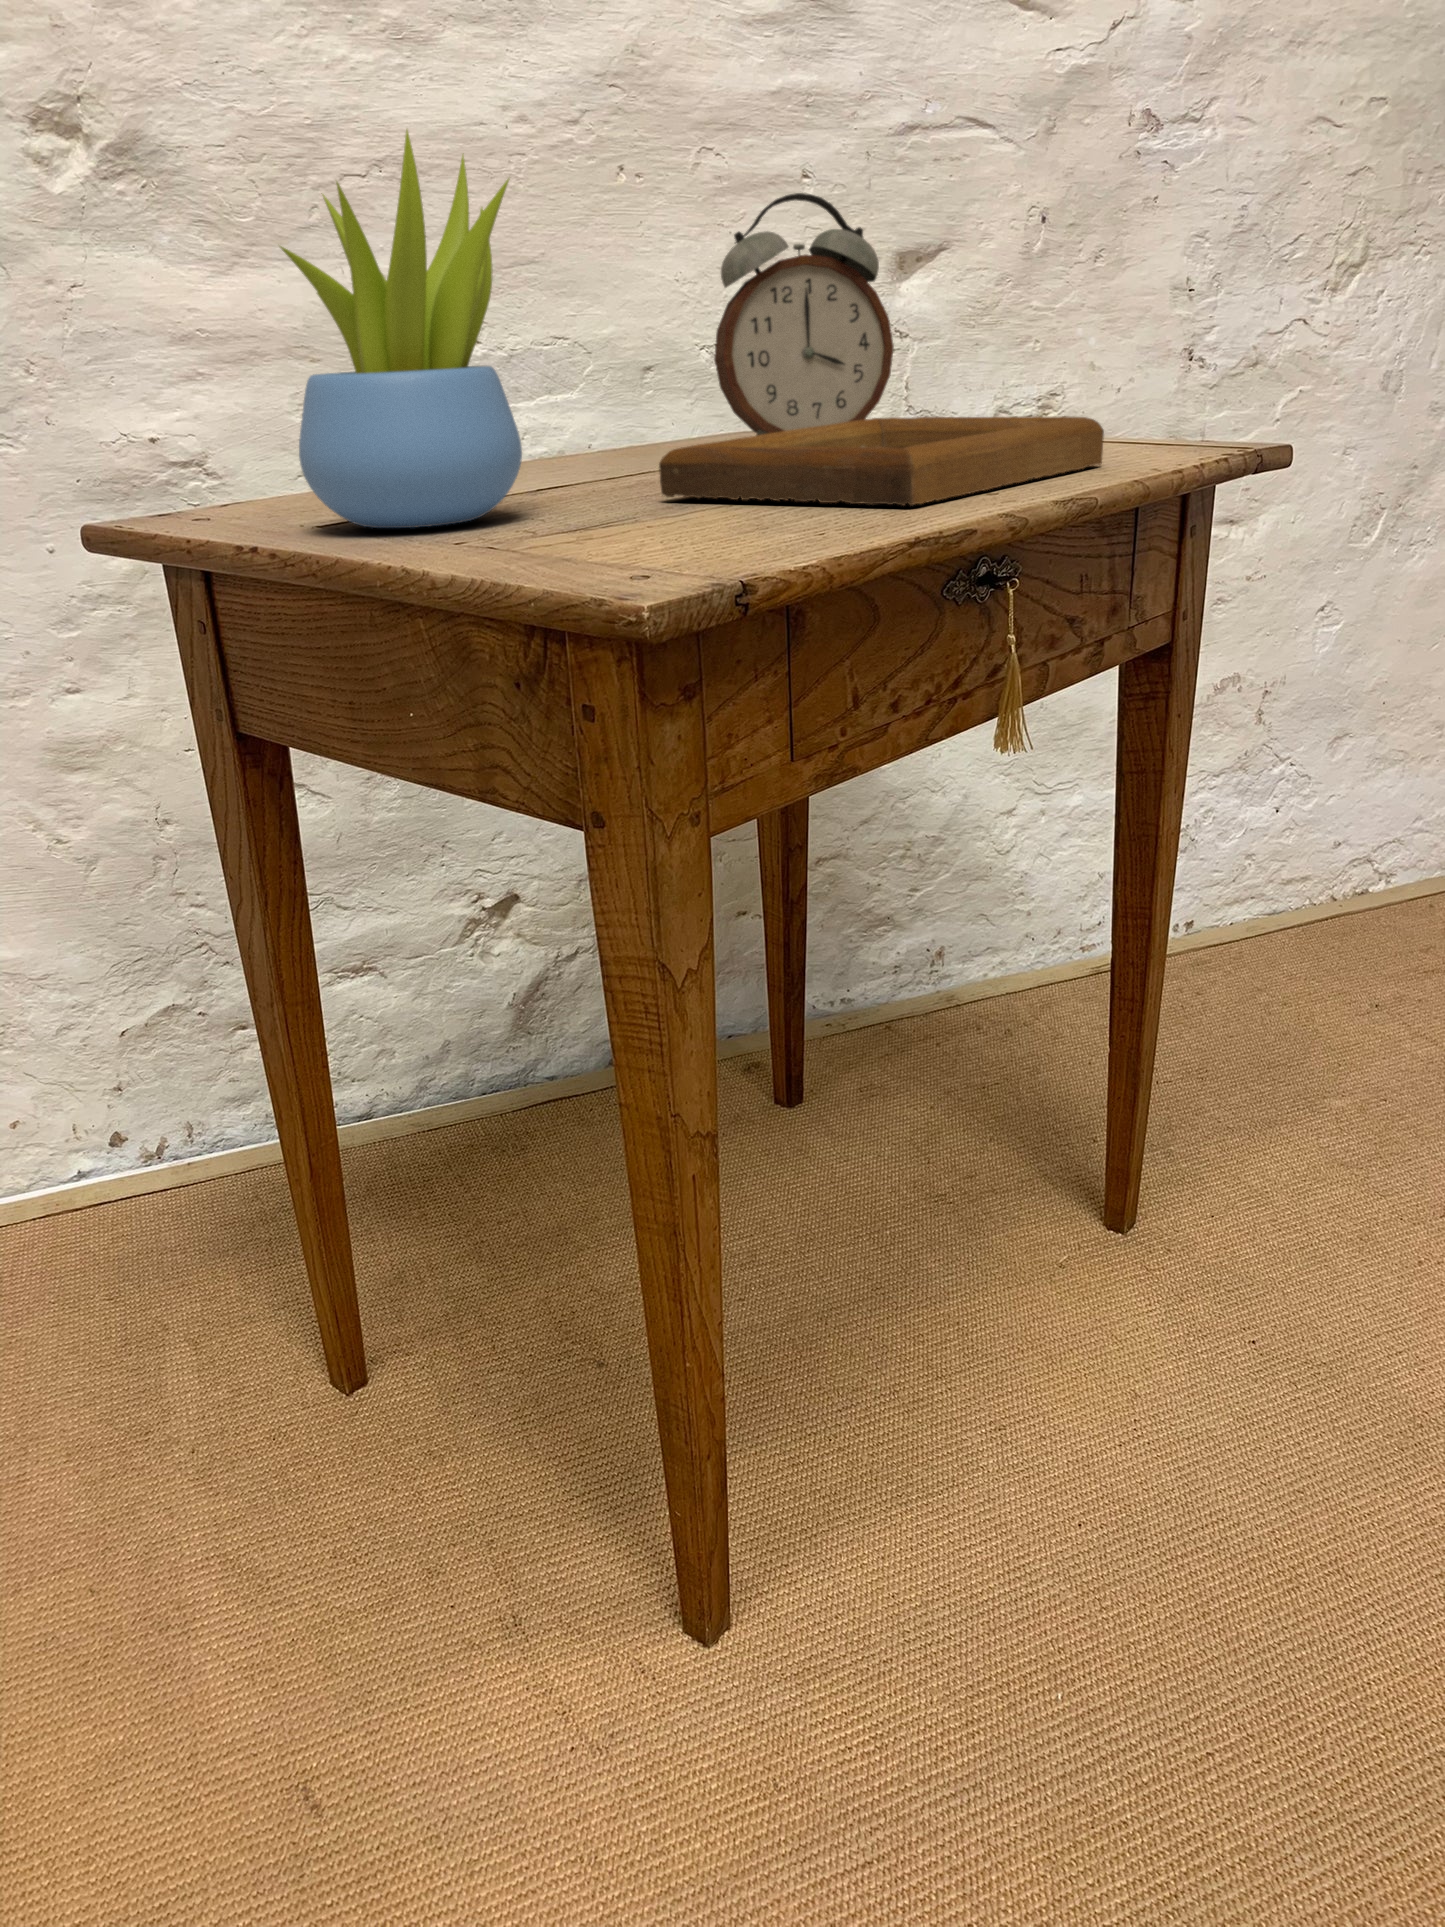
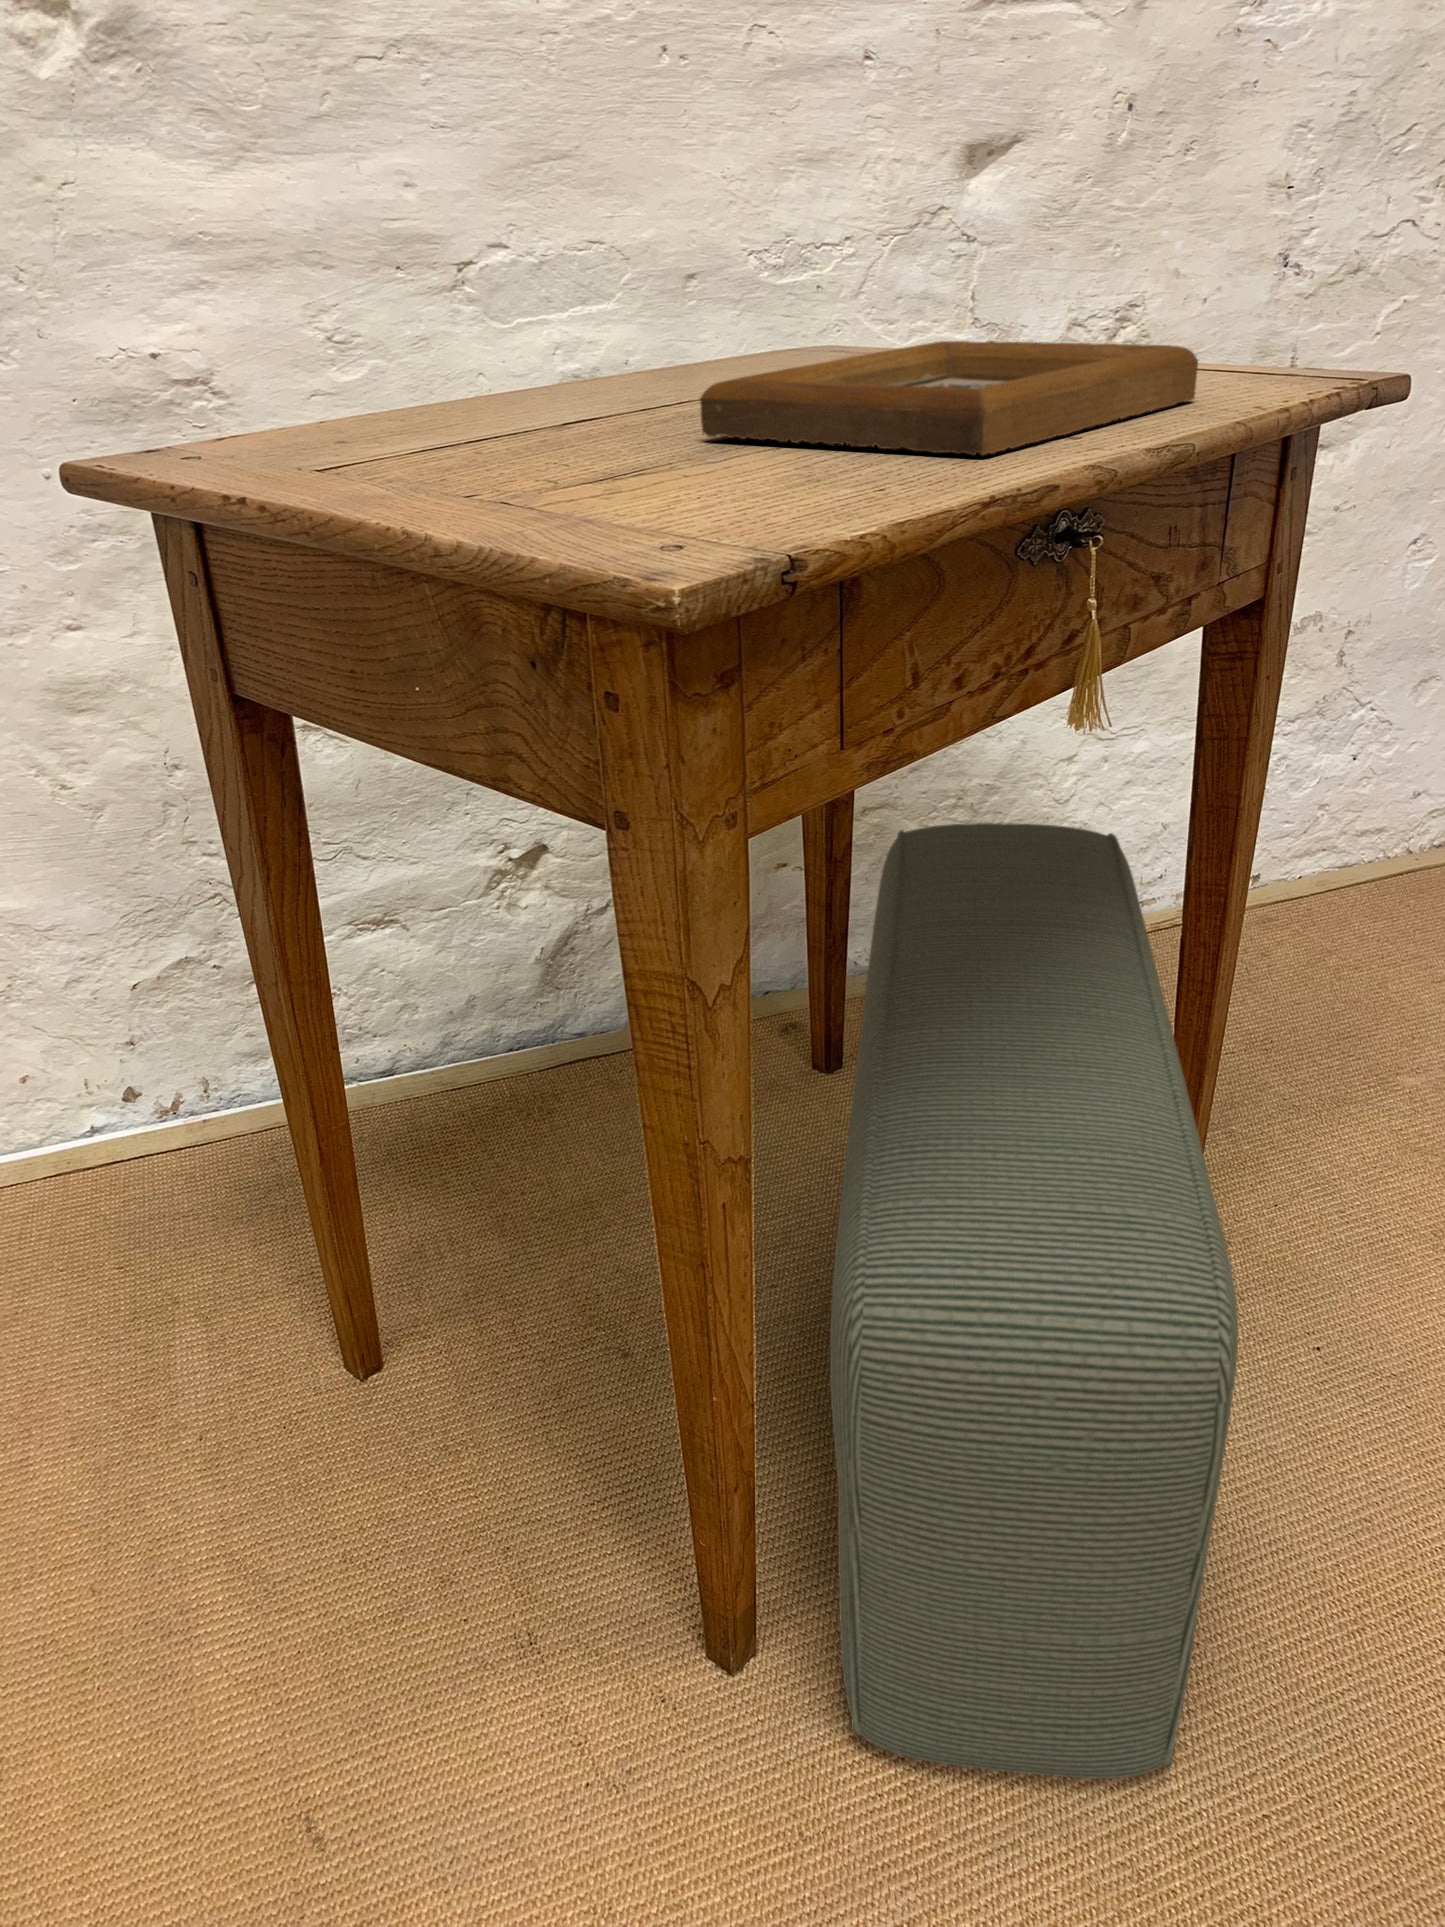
succulent plant: present [280,130,522,528] -> none [272,16,546,474]
alarm clock: present [714,193,894,435] -> none [764,80,963,370]
pouf: none [797,861,1163,1724] -> present [830,823,1238,1779]

